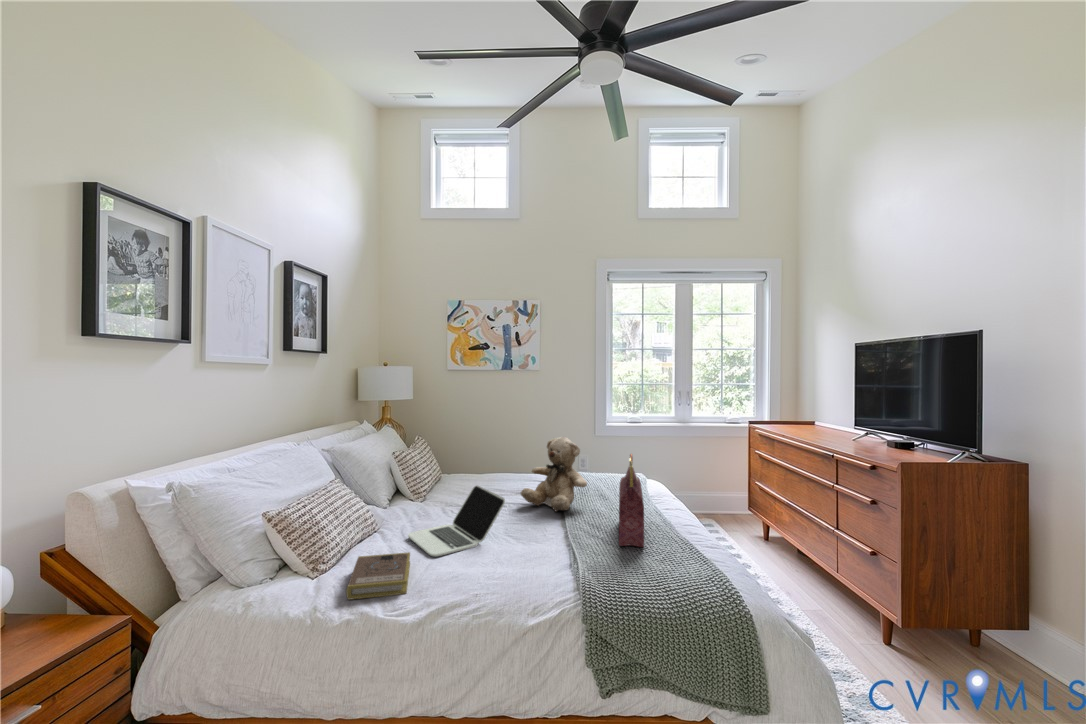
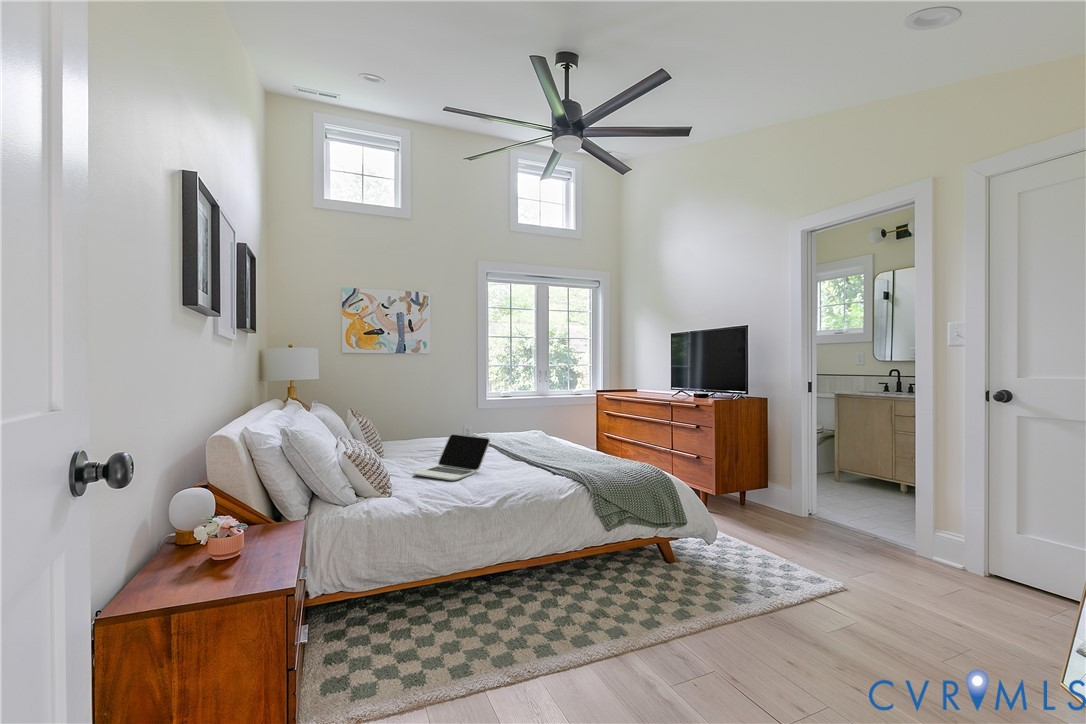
teddy bear: present [521,437,587,512] -> none [473,397,525,453]
handbag: present [619,454,644,547] -> none [557,400,591,460]
book: present [346,552,410,600] -> none [405,477,467,504]

